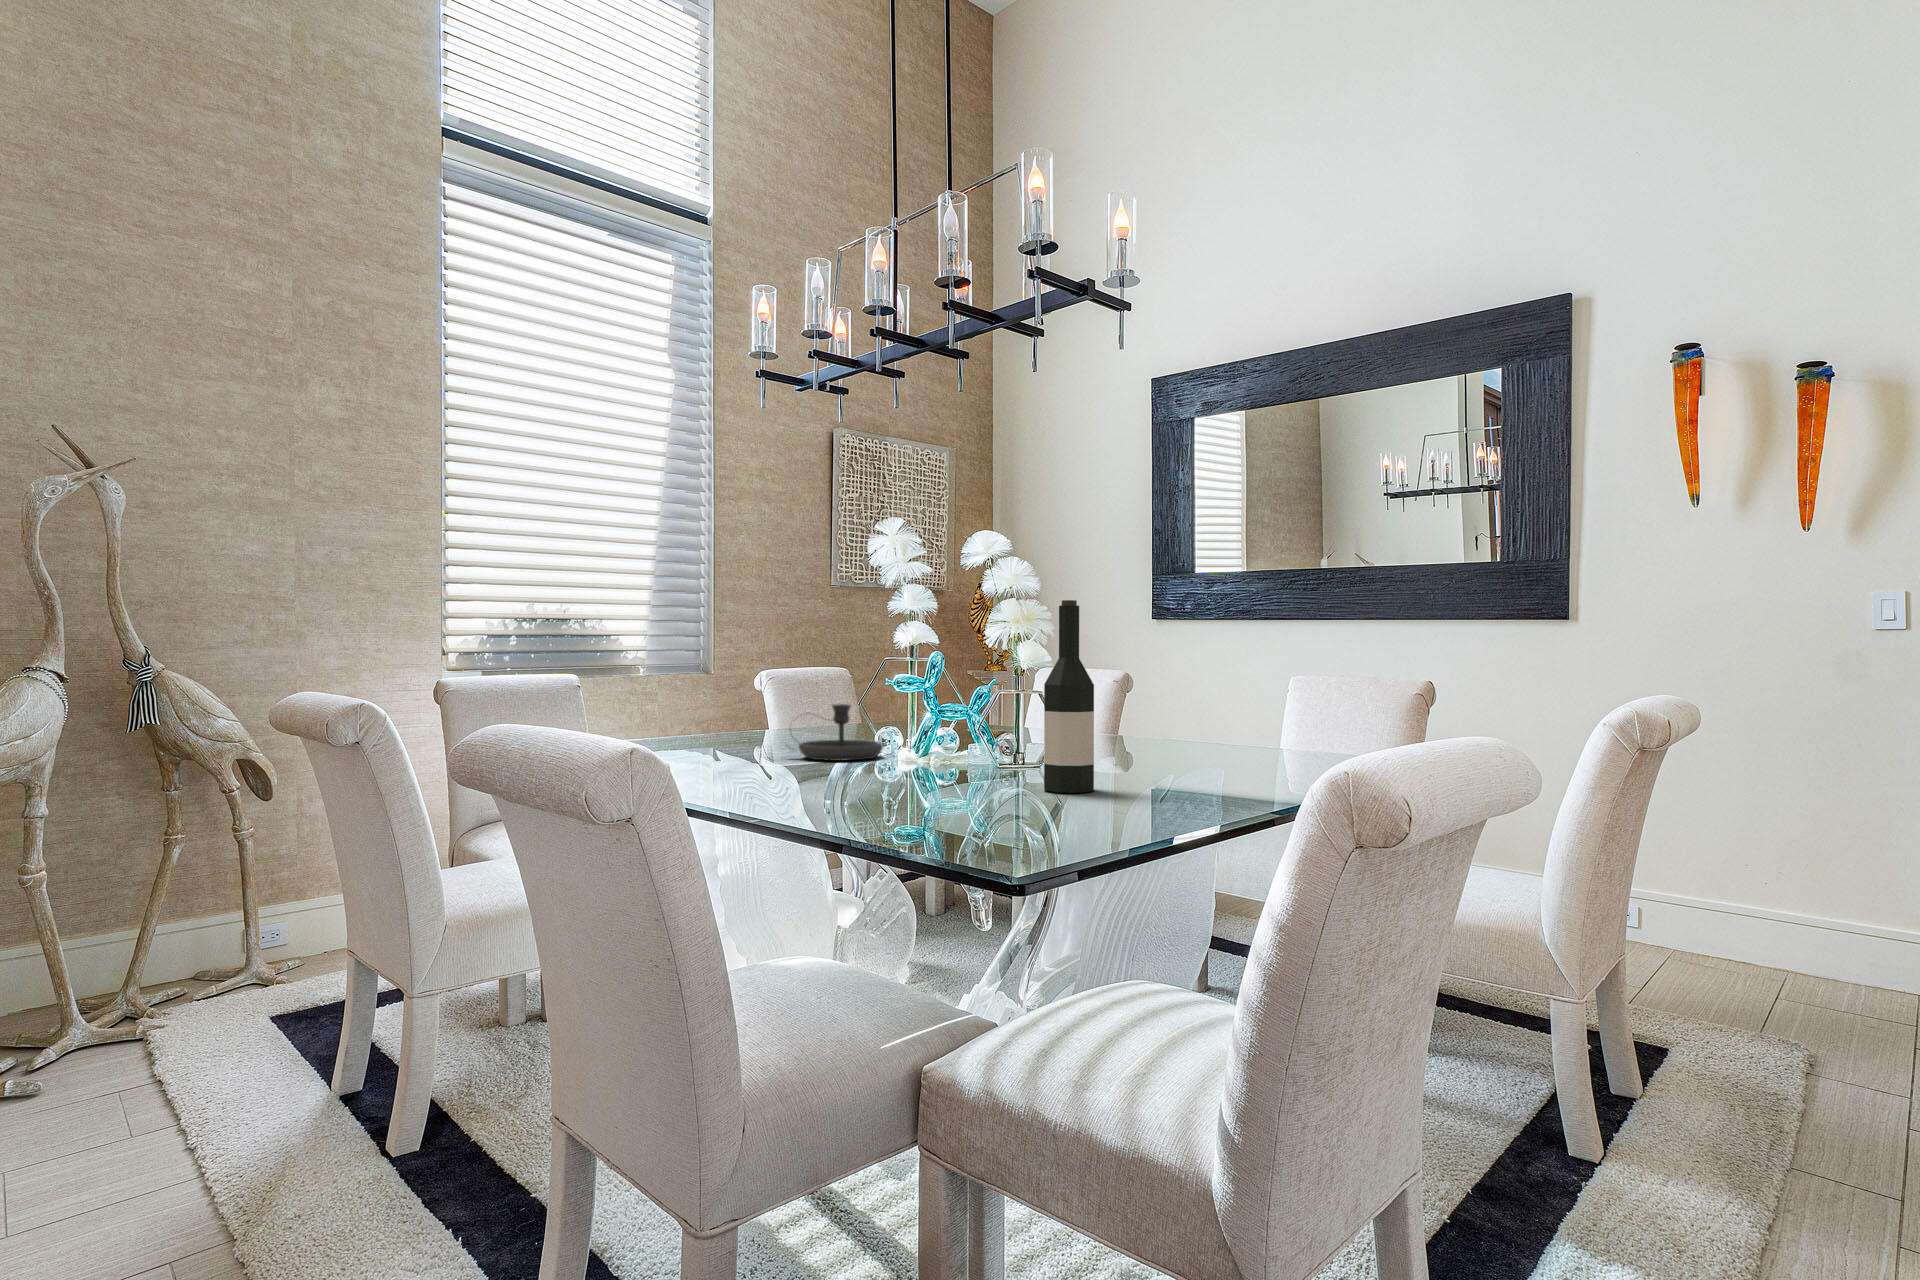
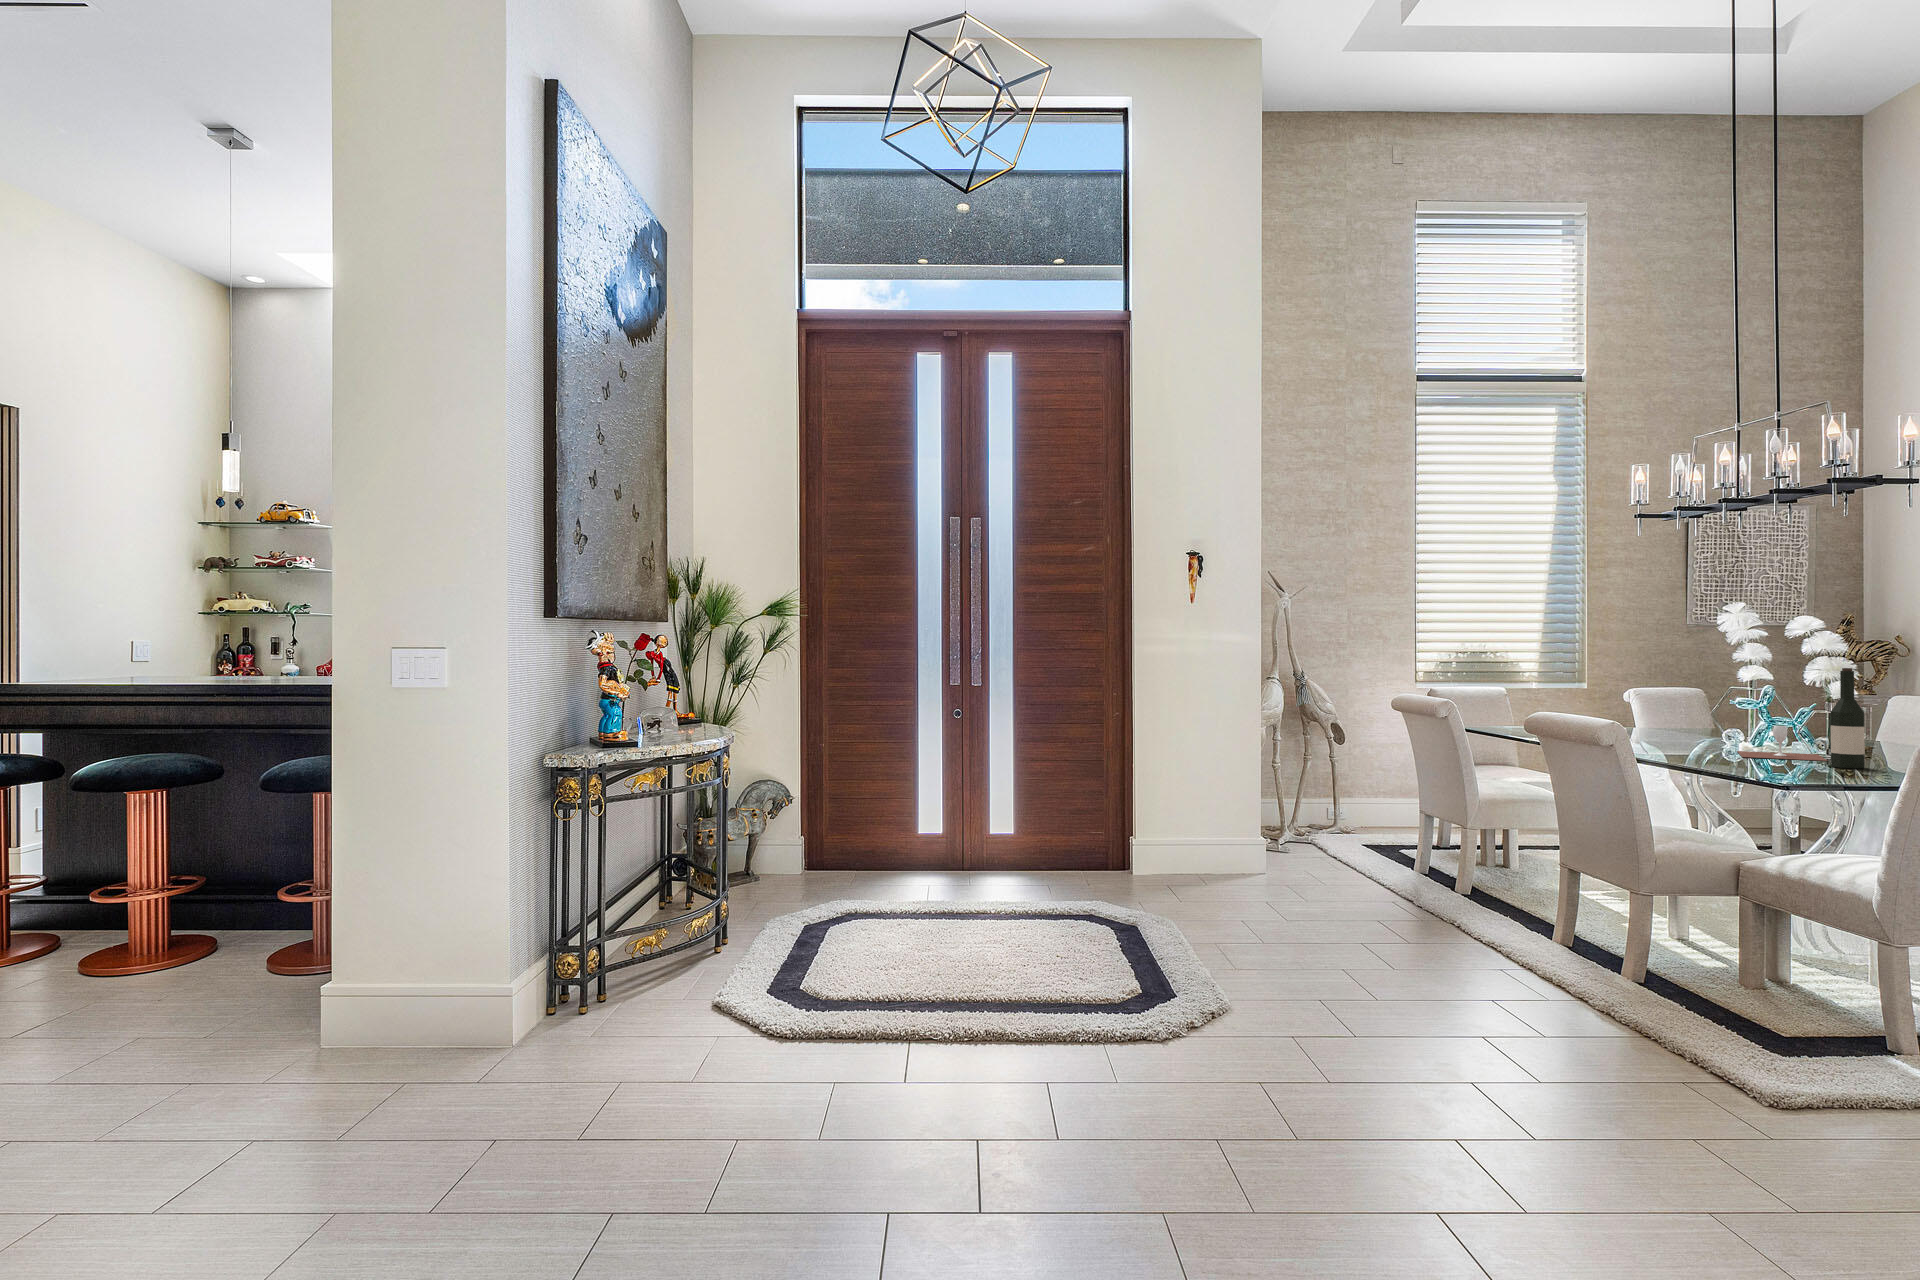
candlestick: present [788,704,883,761] -> none [1665,716,1731,748]
wine glass: none [892,716,1030,779] -> present [1737,726,1827,761]

